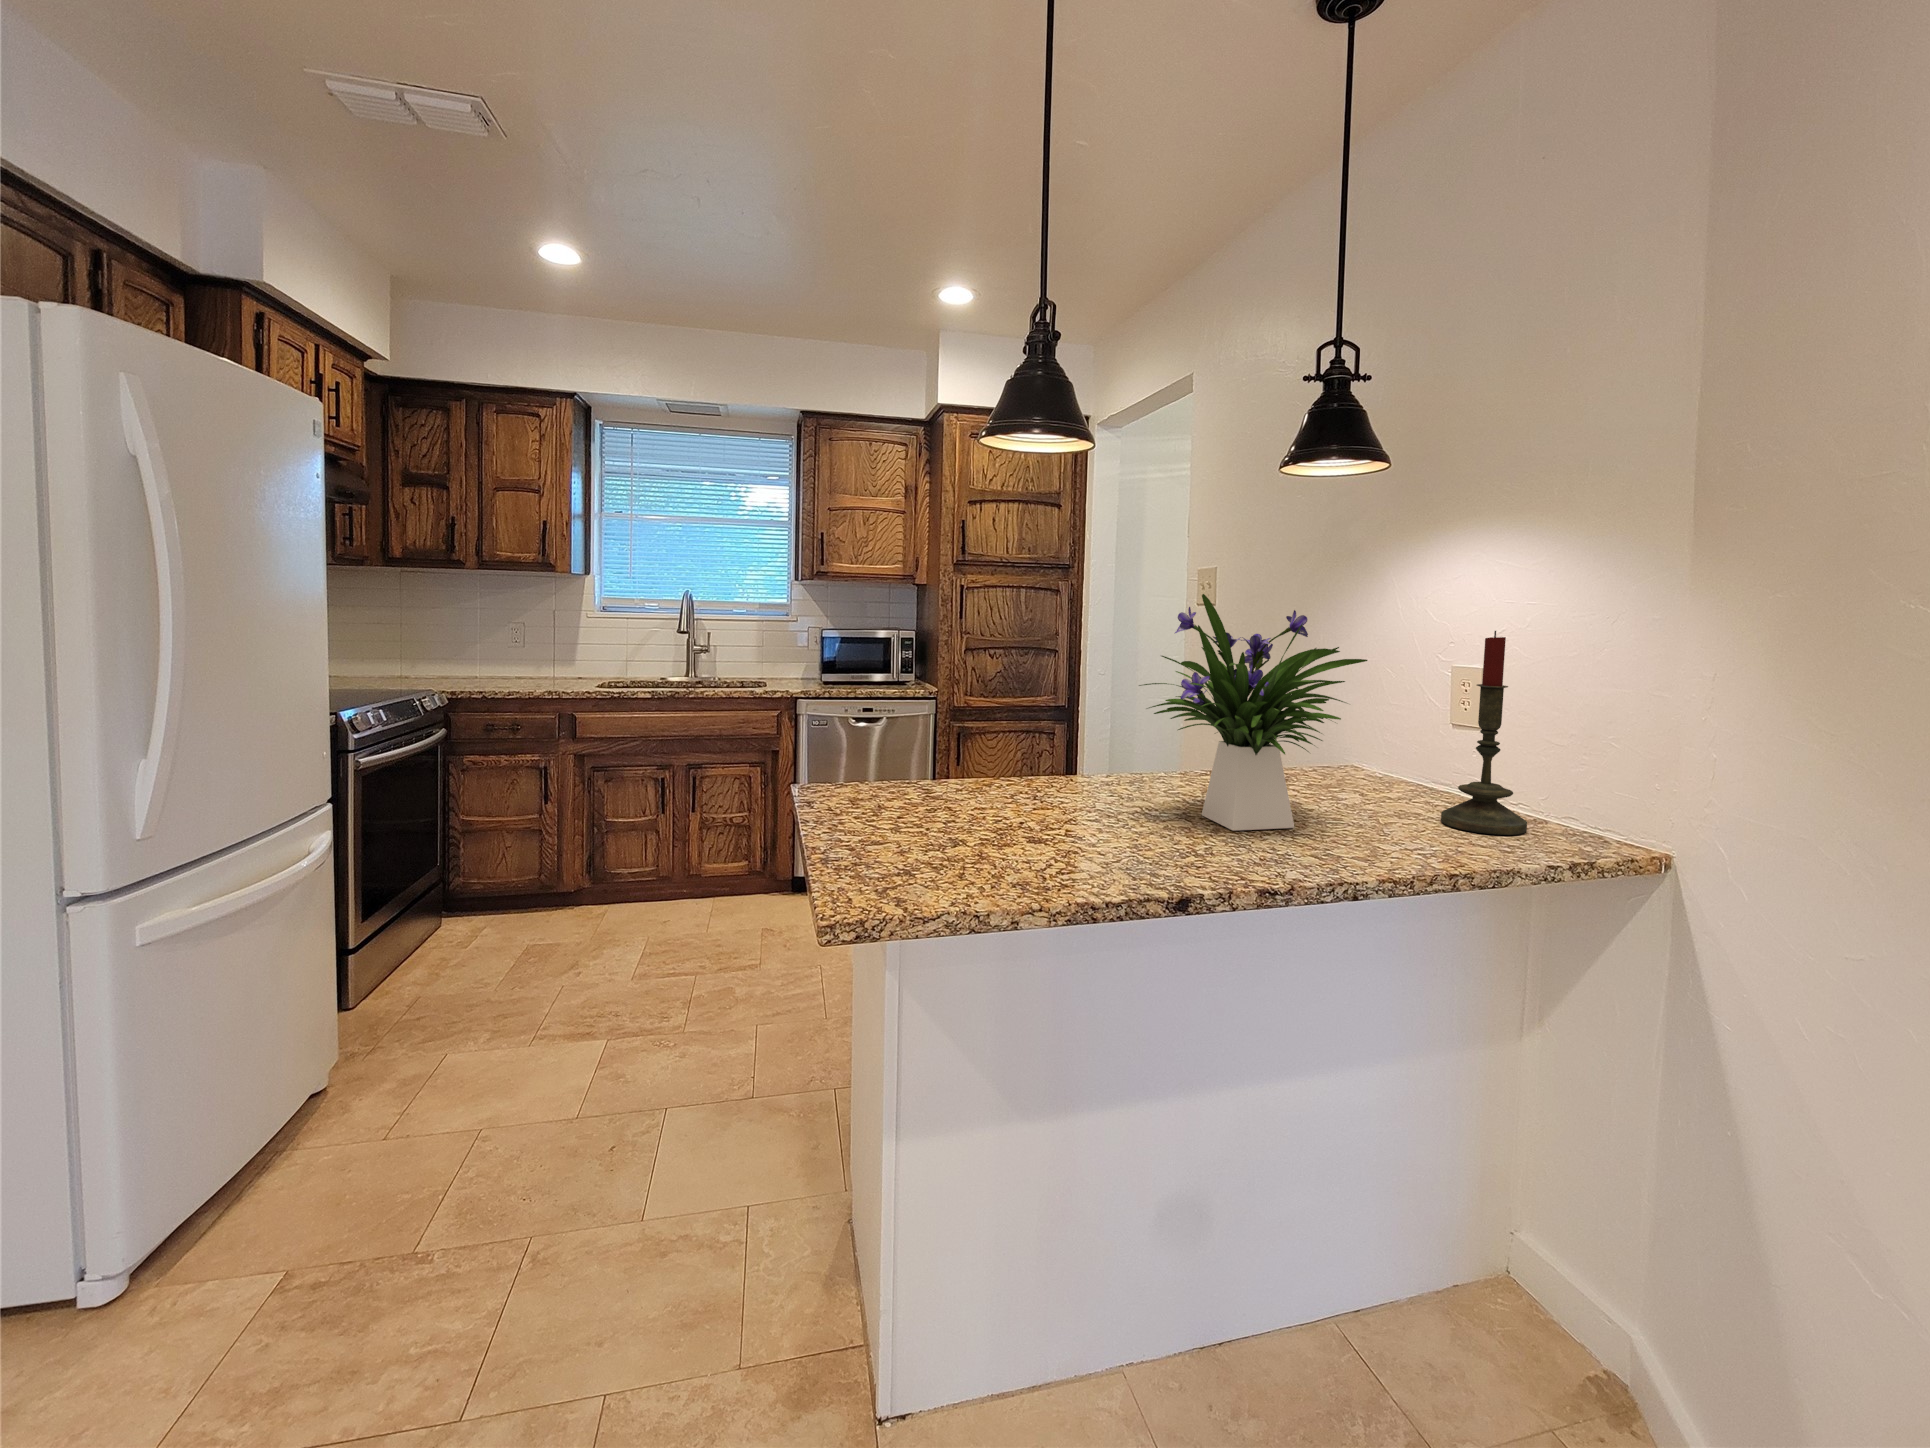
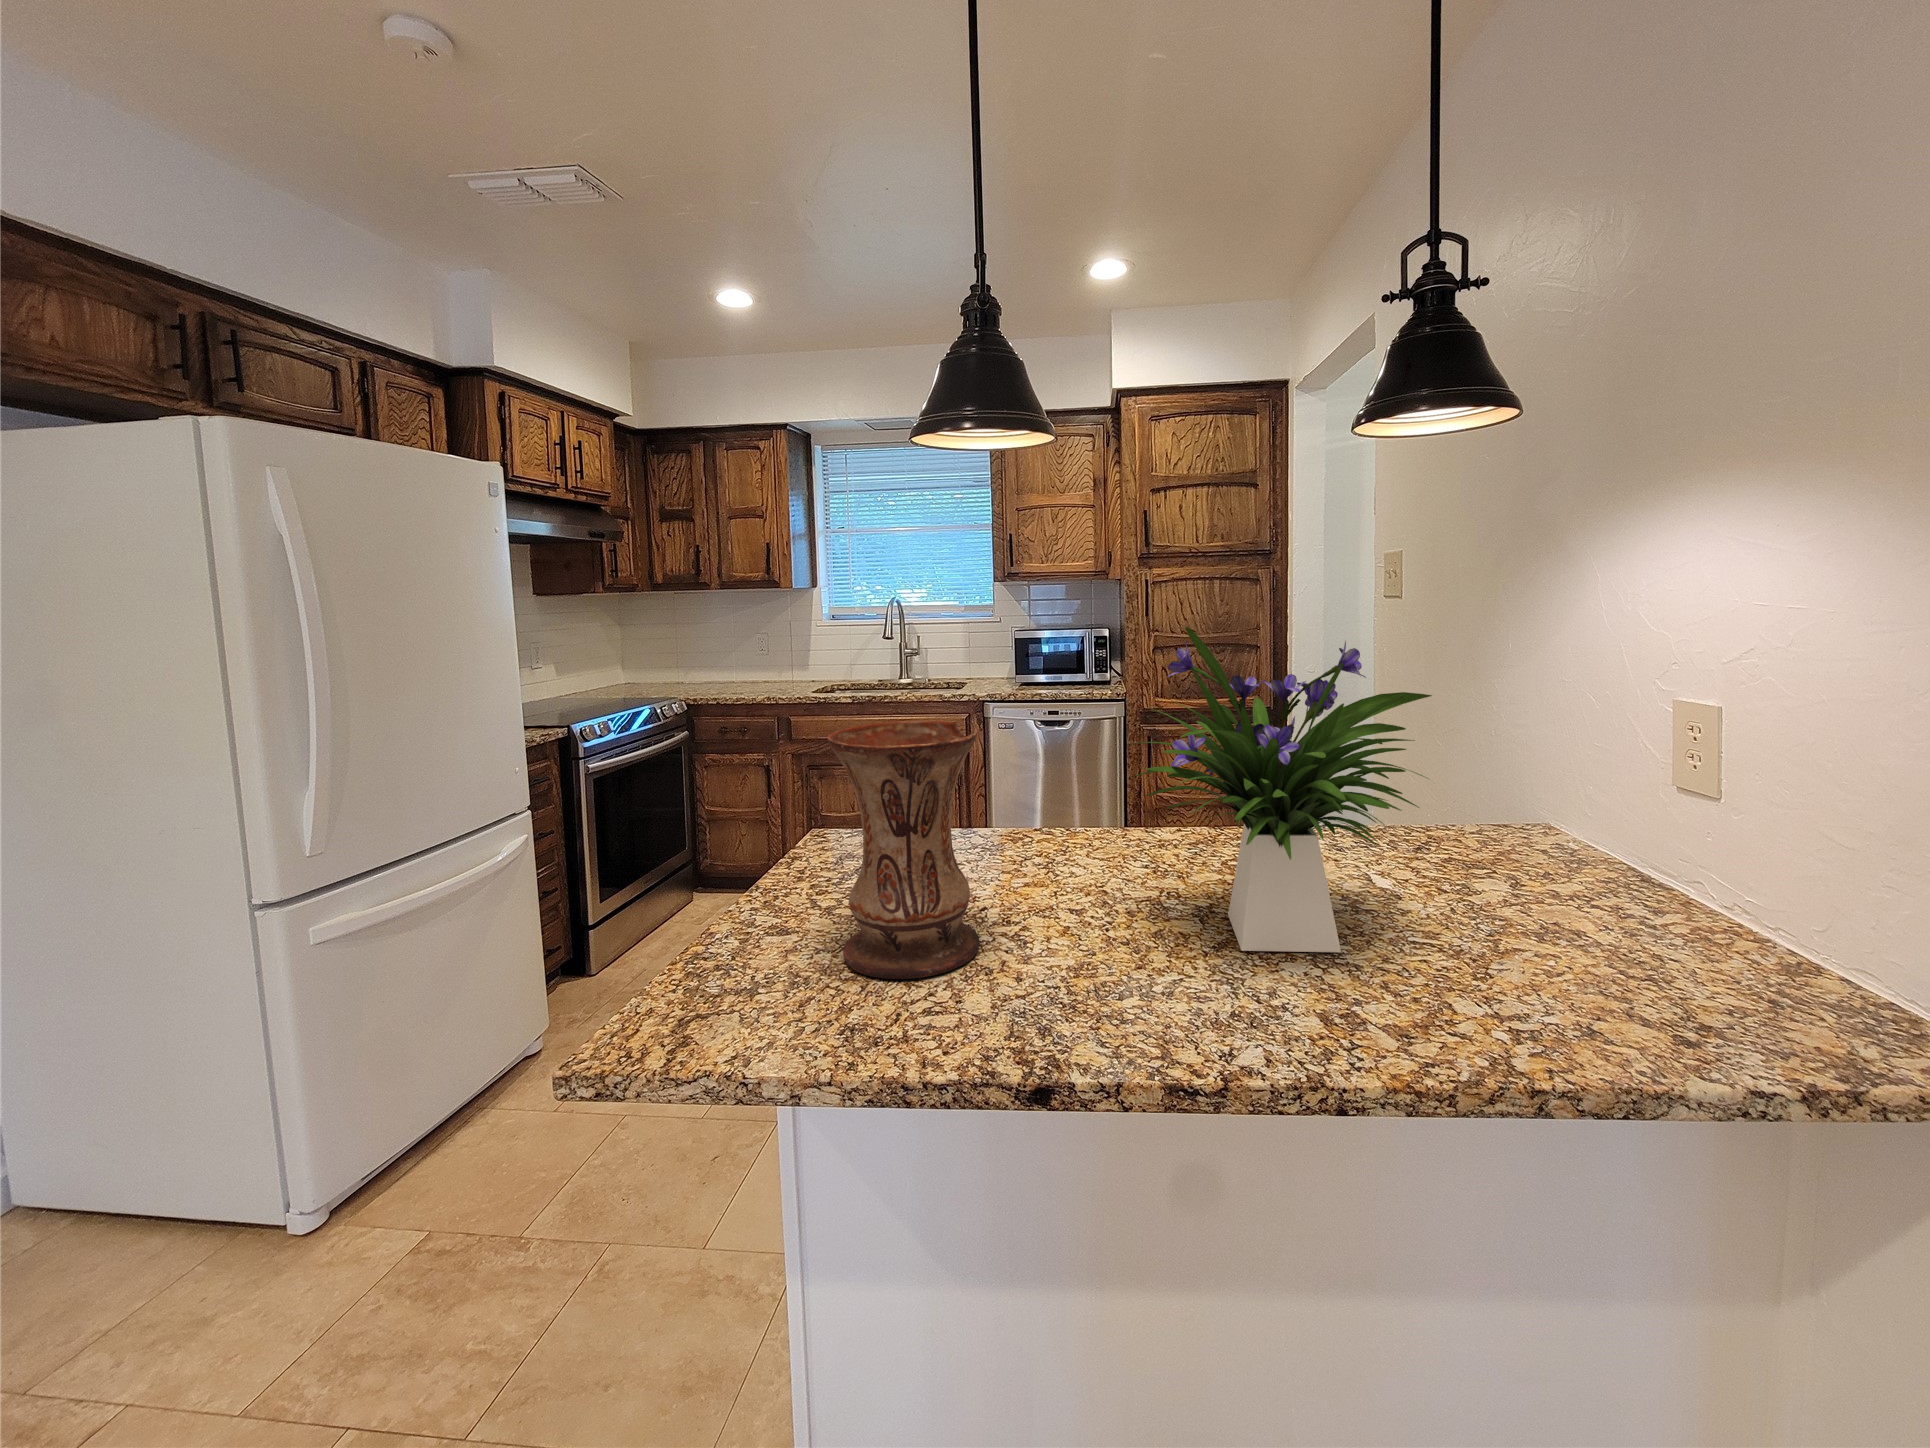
candle: present [1441,631,1527,835] -> none [1605,665,1759,1003]
vase: none [943,662,1063,858] -> present [827,721,980,979]

